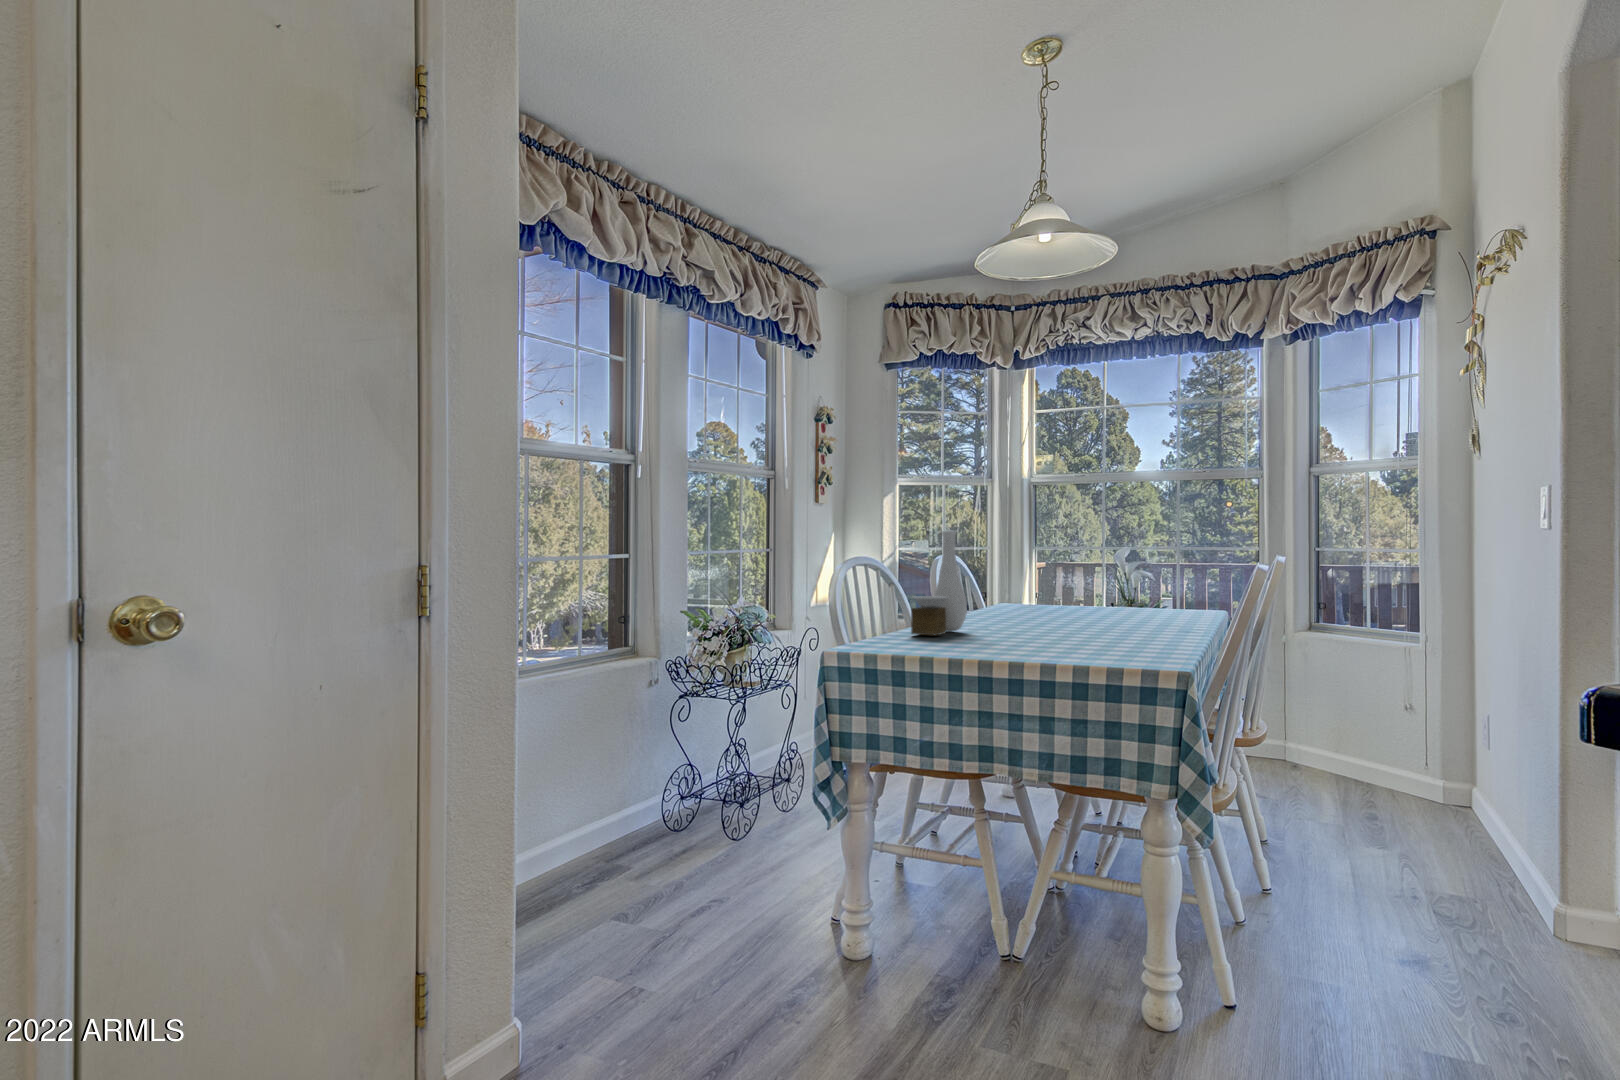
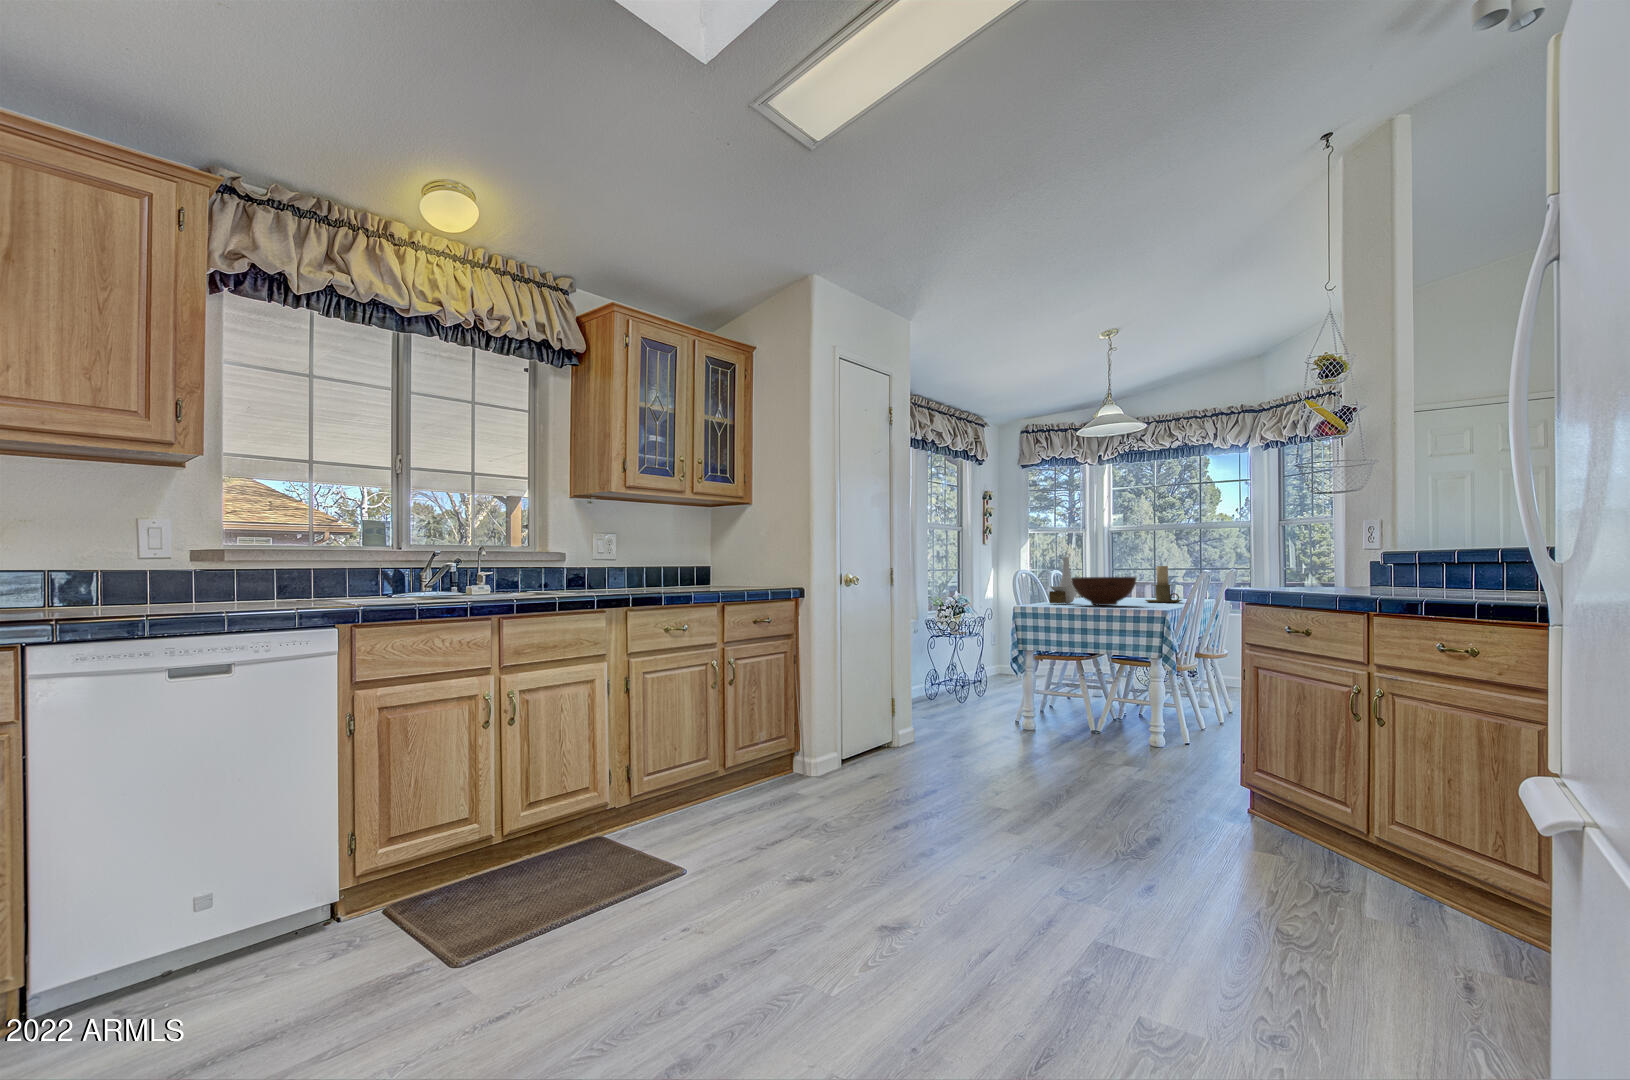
candle holder: none [1097,549,1171,624] -> present [1145,566,1182,603]
fruit bowl: none [958,580,1106,651] -> present [1071,577,1136,606]

